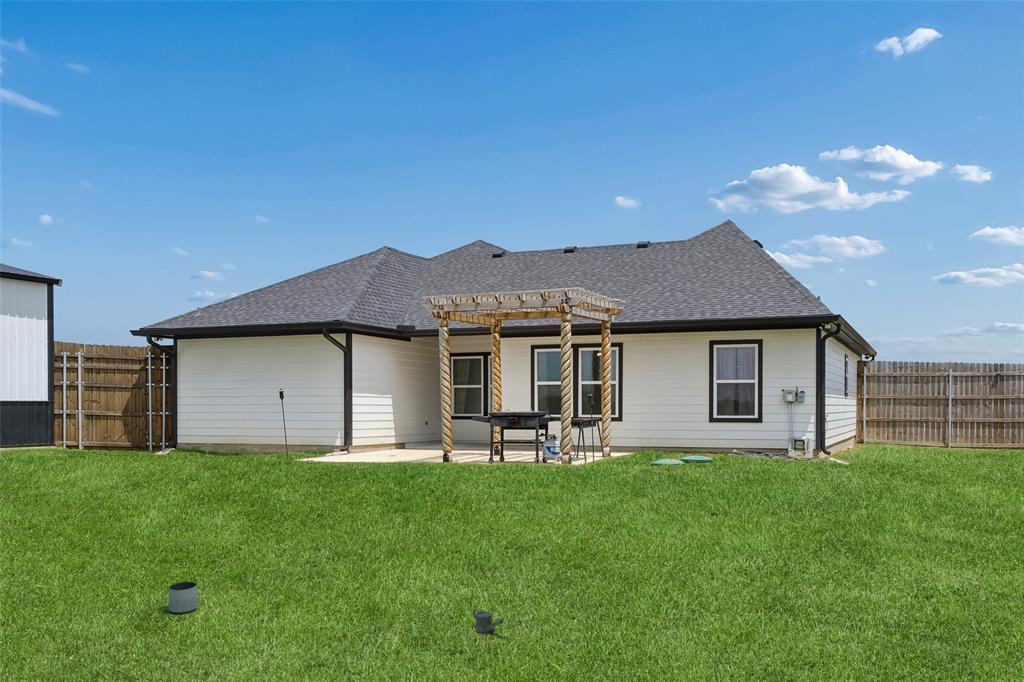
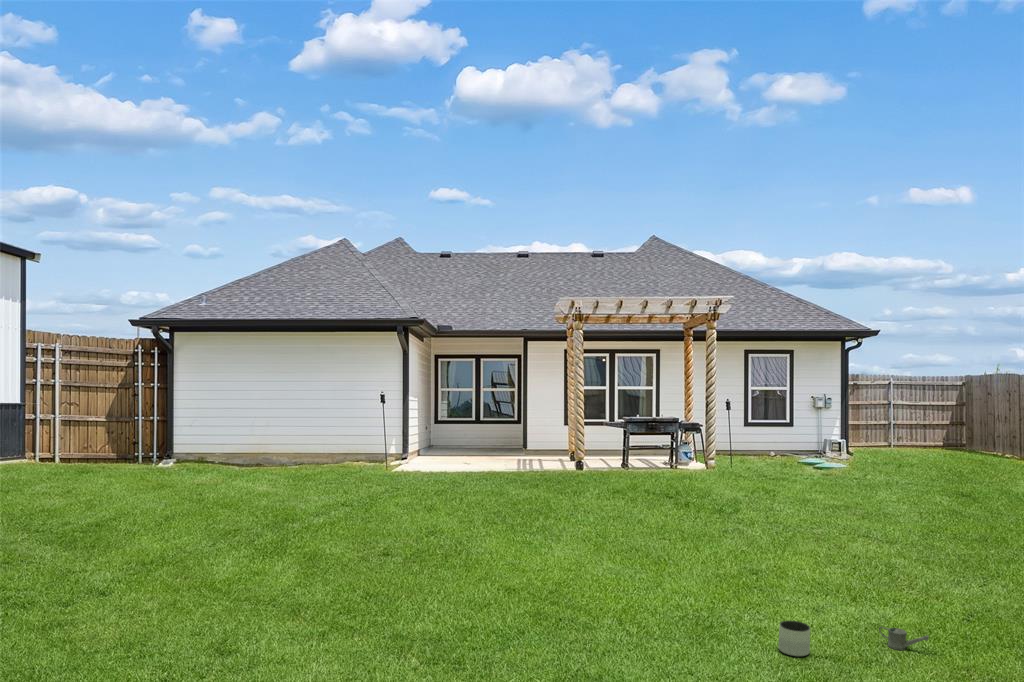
planter: present [169,582,198,613] -> present [779,621,810,657]

